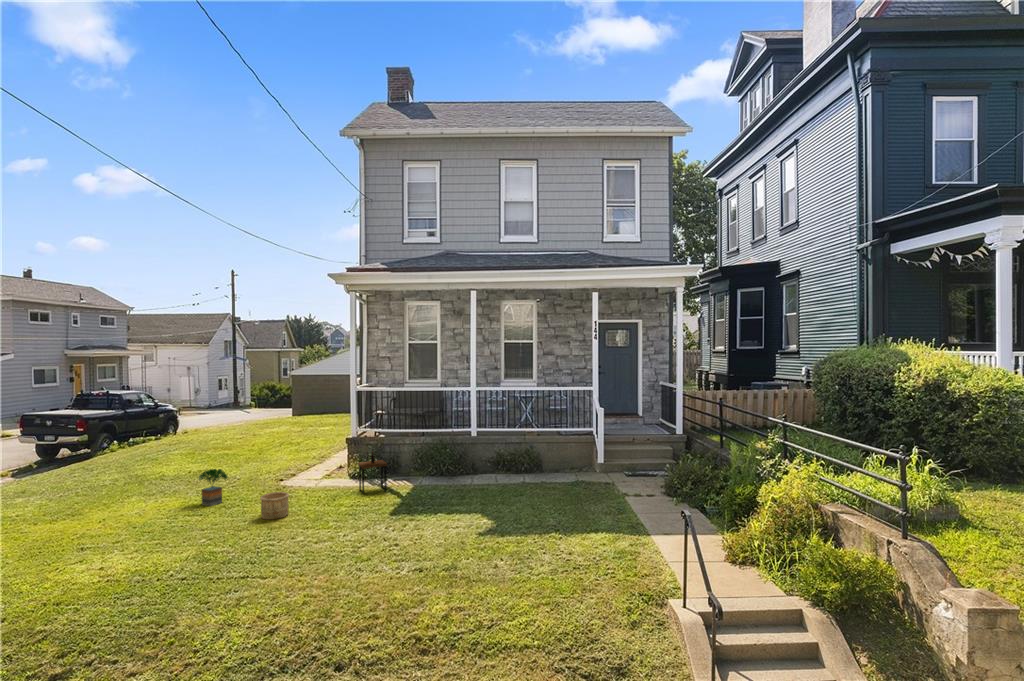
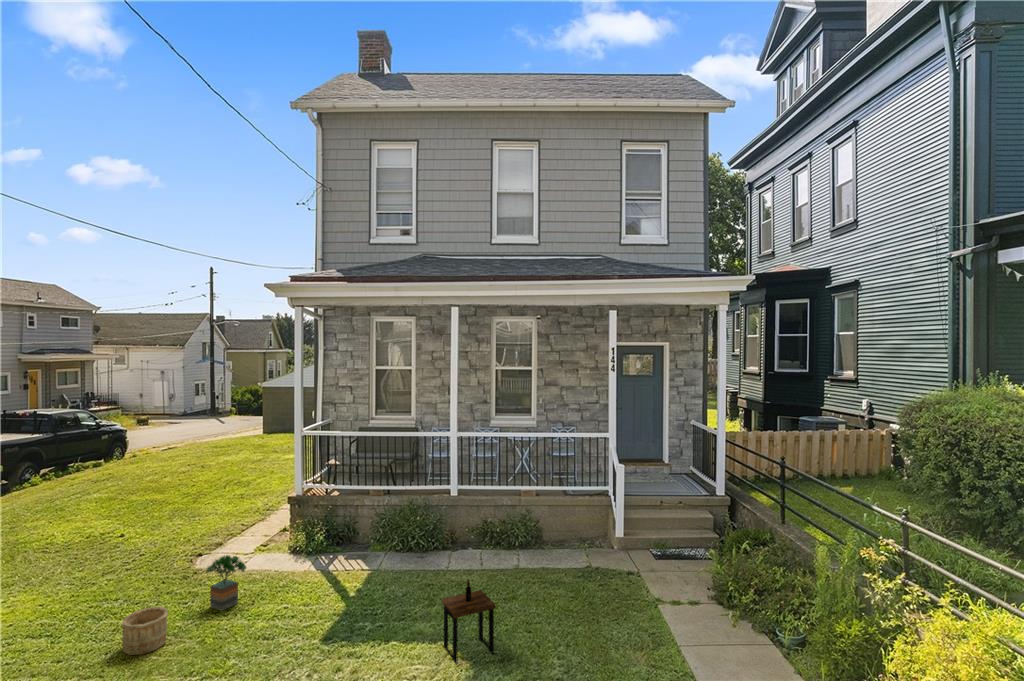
side table: present [358,452,388,494] -> present [442,581,496,665]
potted tree: present [199,469,228,506] -> present [207,555,246,611]

